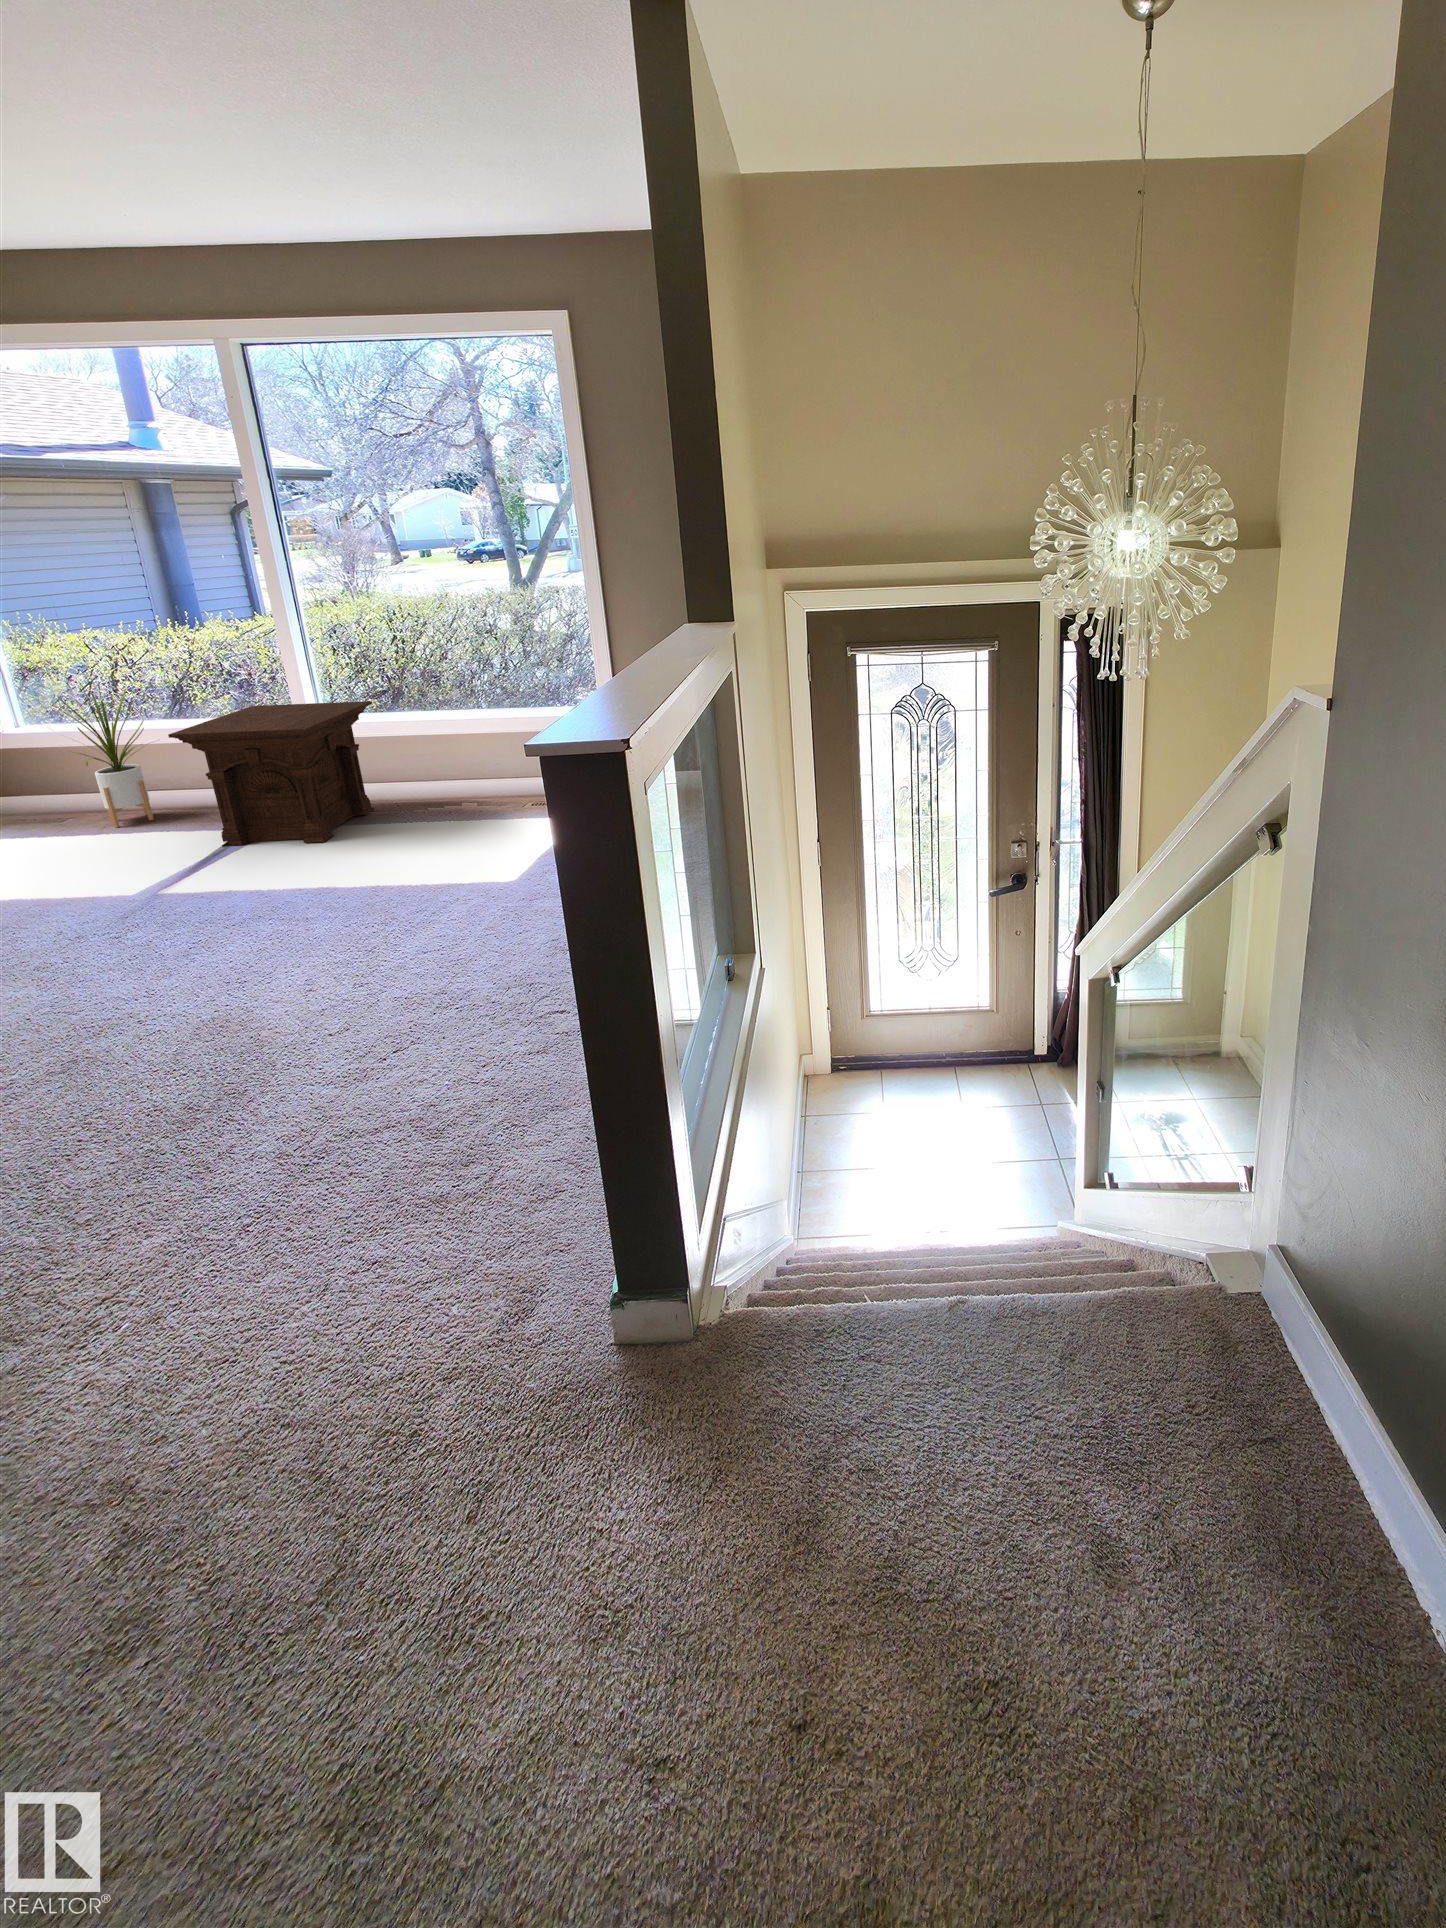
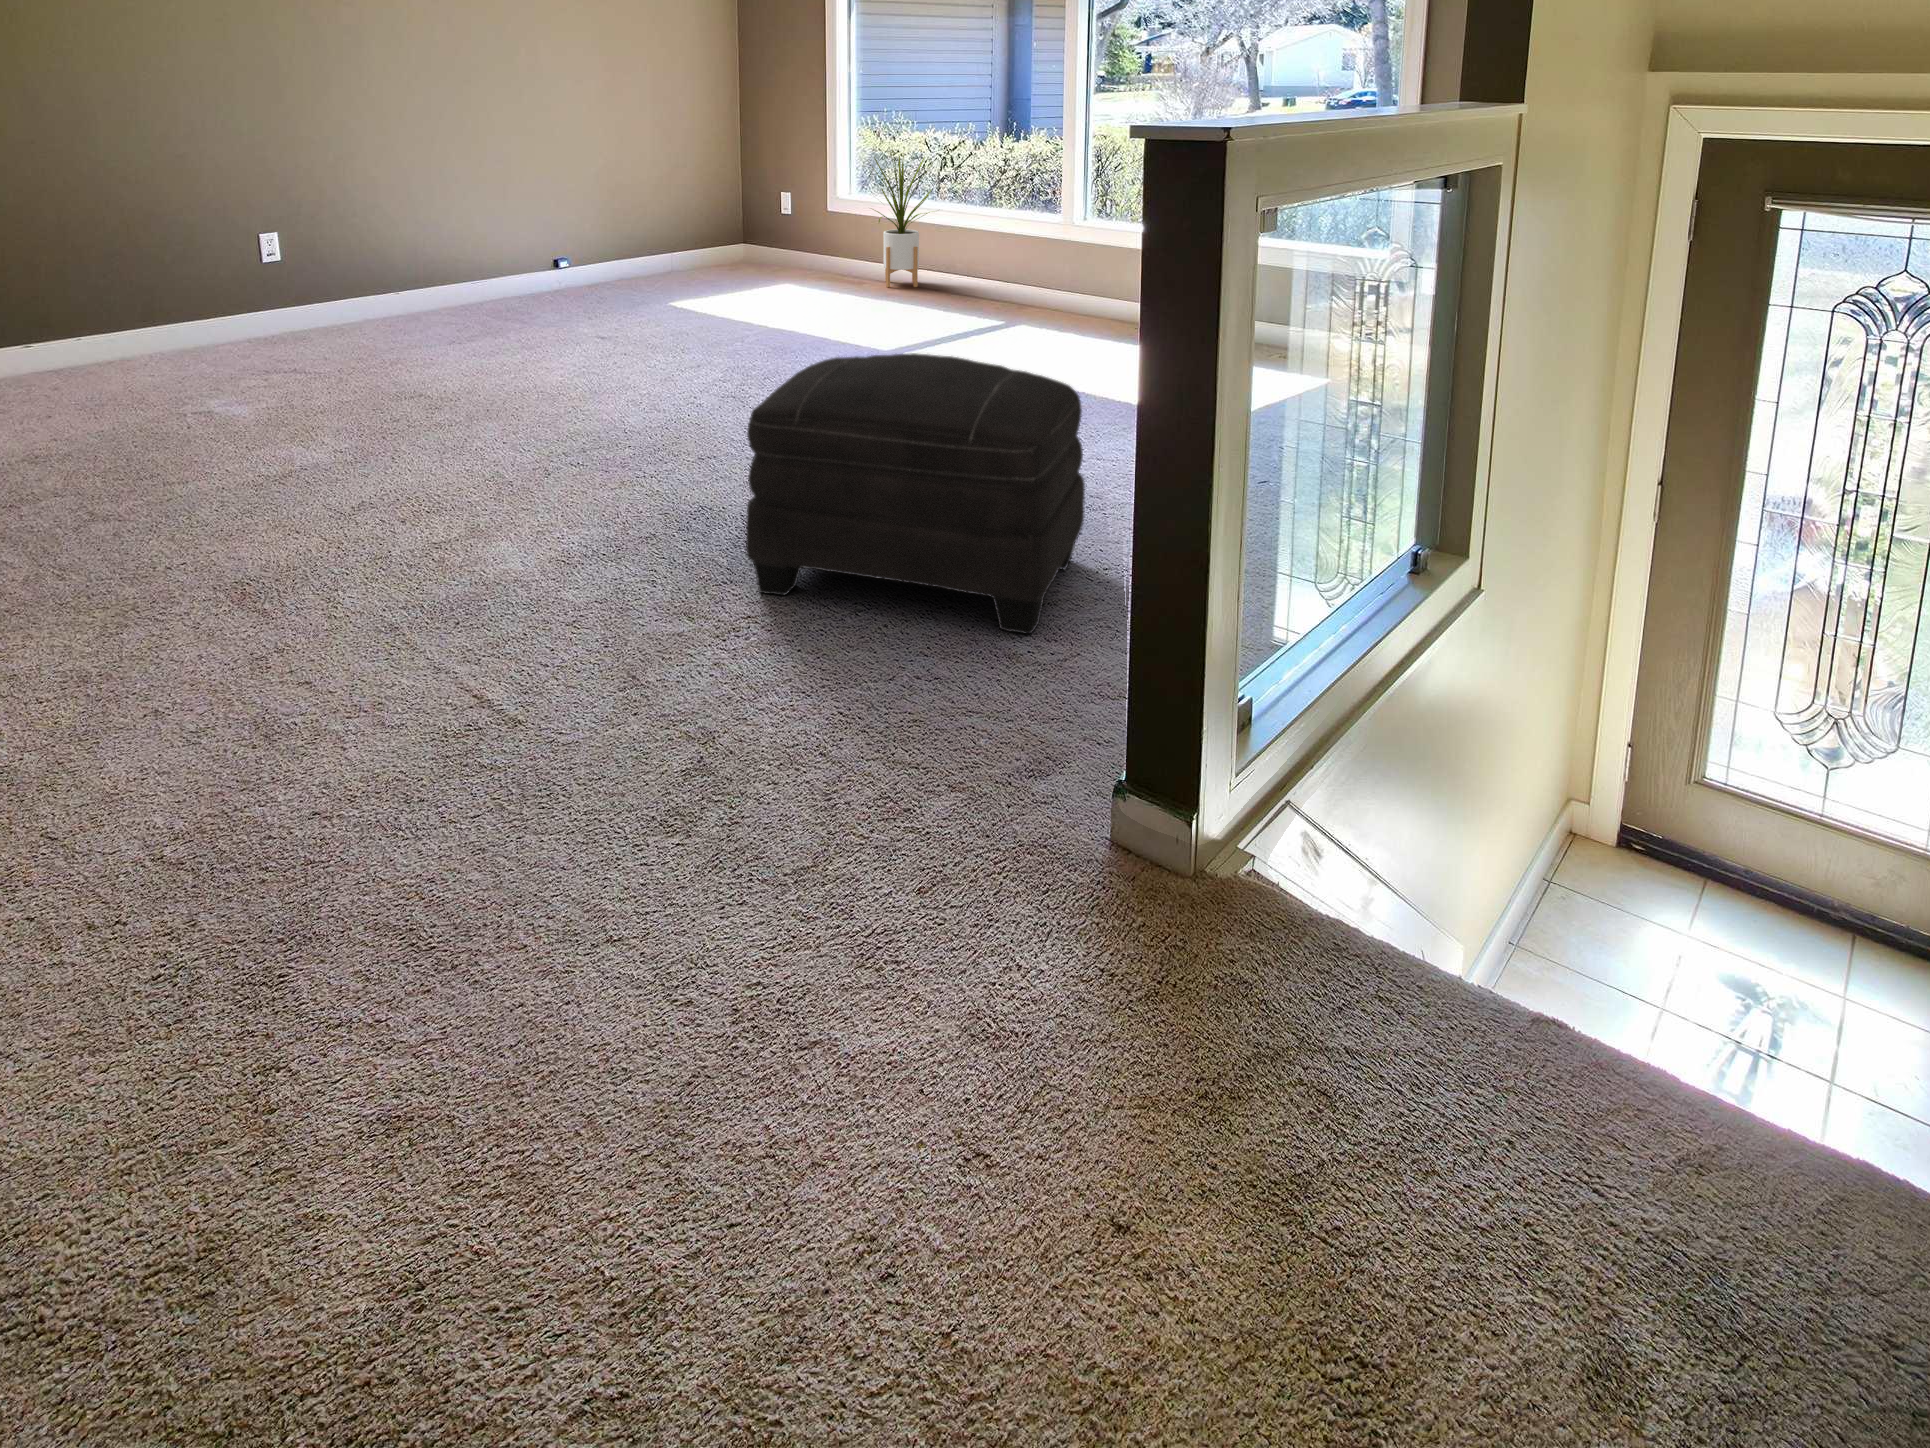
side table: present [168,701,374,846] -> none [942,188,1130,337]
ottoman: none [46,925,458,1262] -> present [746,353,1085,634]

